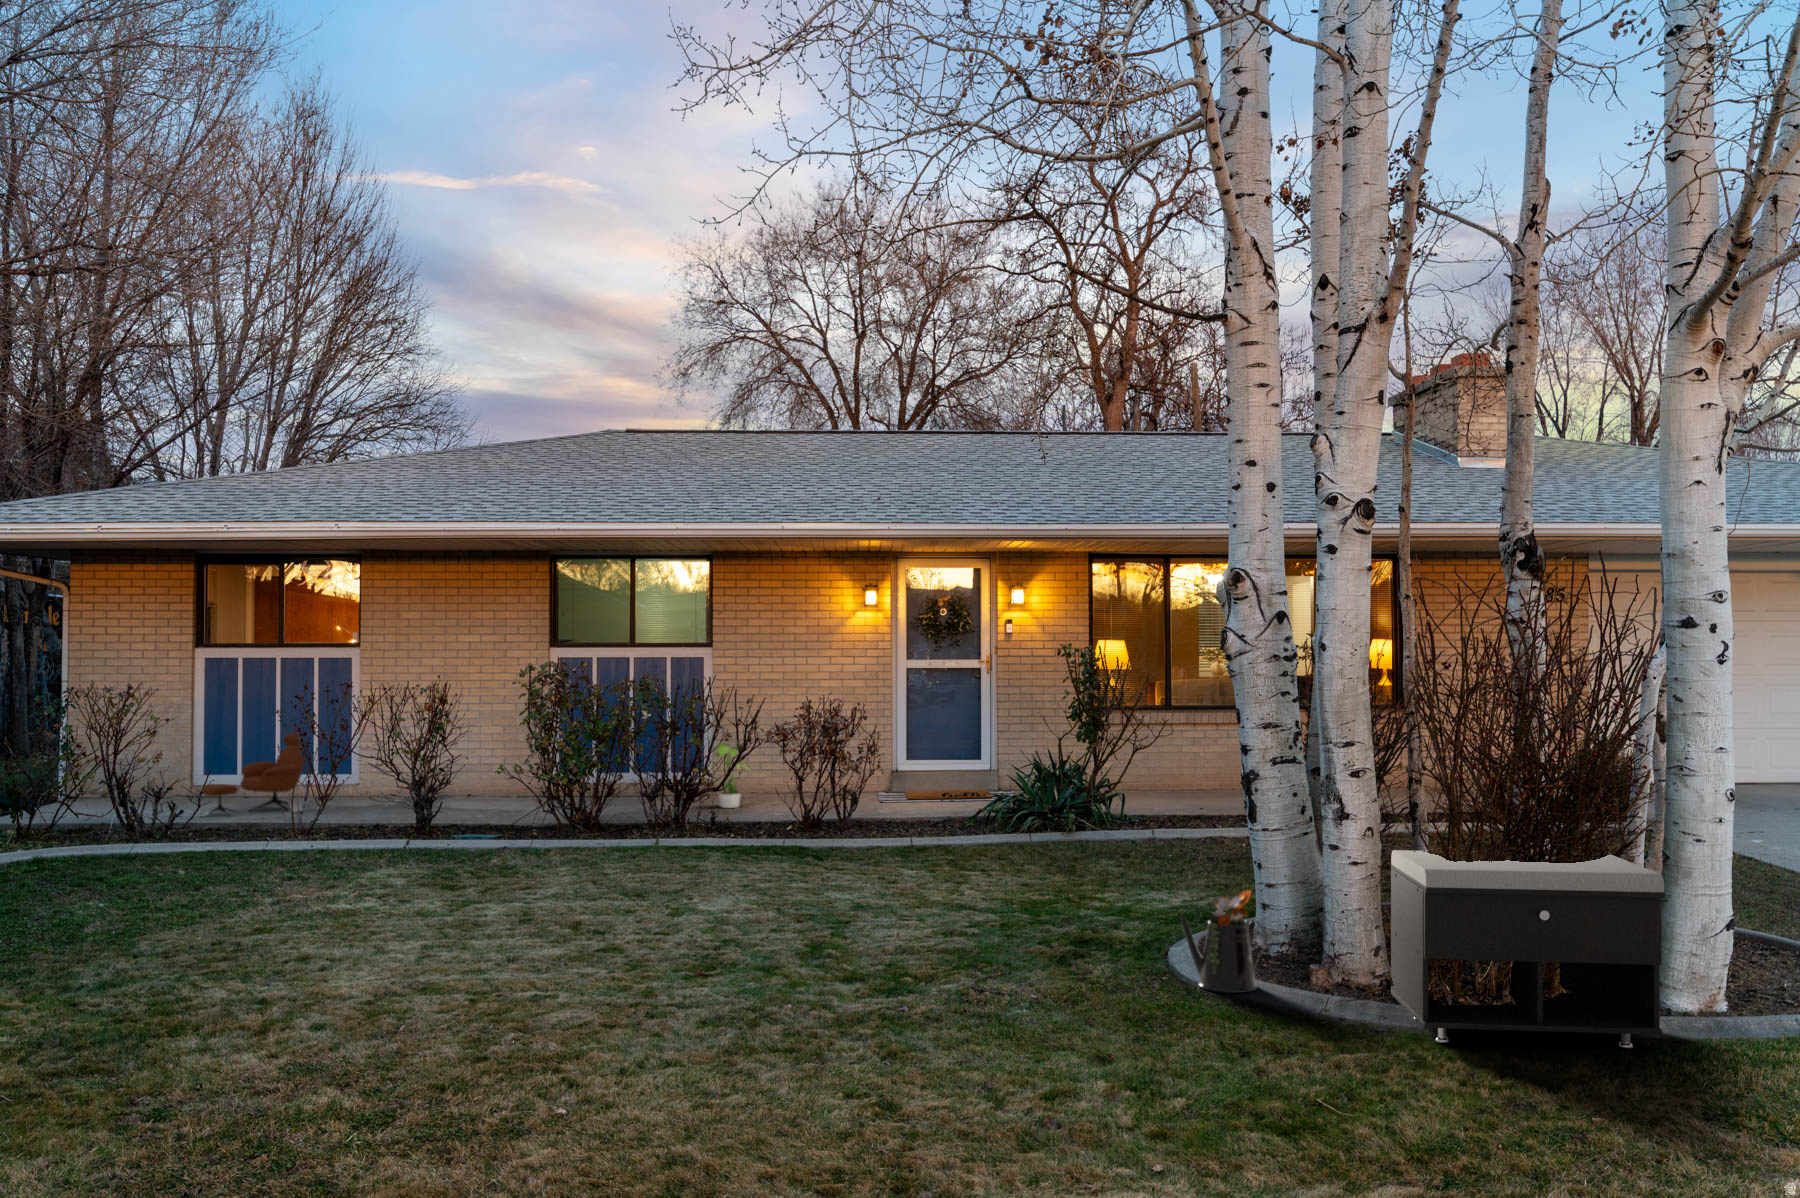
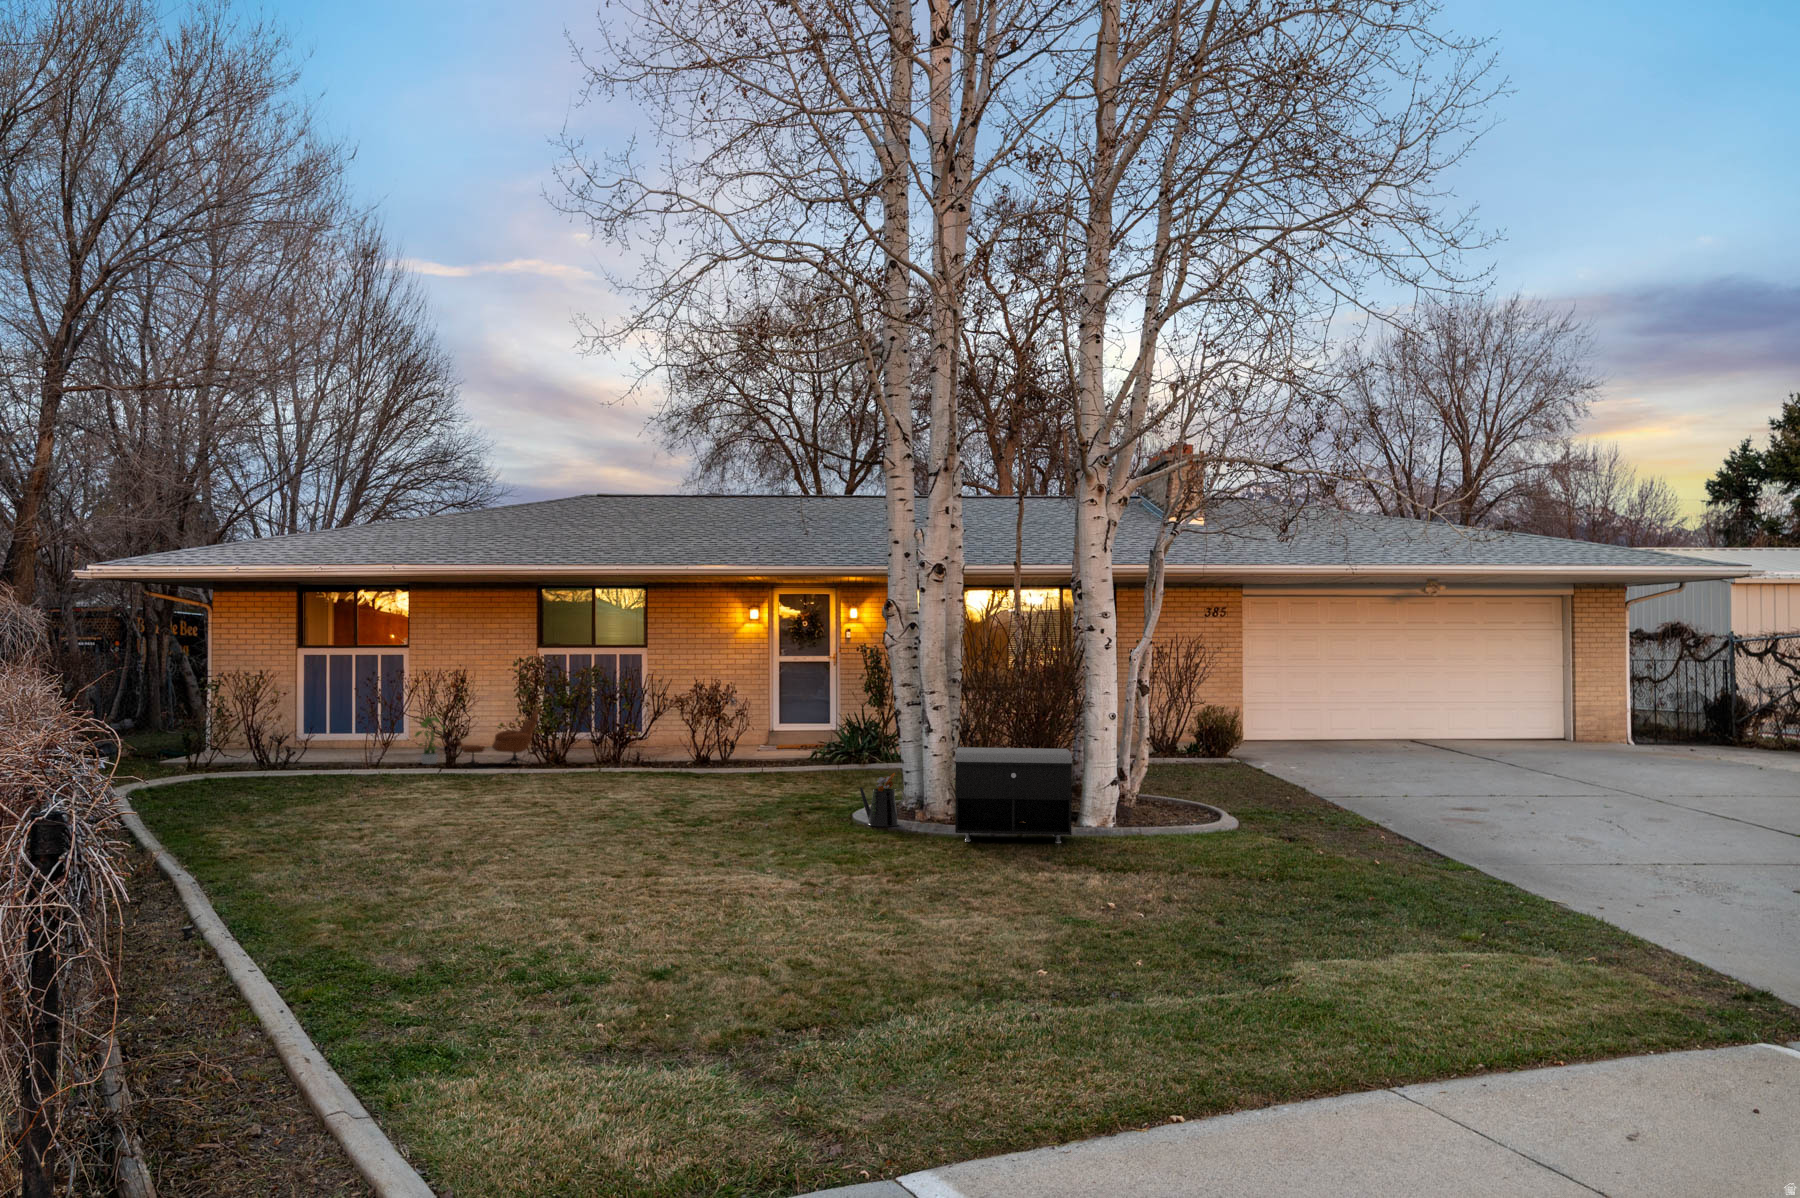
lounge chair: present [202,733,304,814] -> present [462,710,538,765]
potted plant: present [710,742,750,808] -> present [415,716,445,764]

